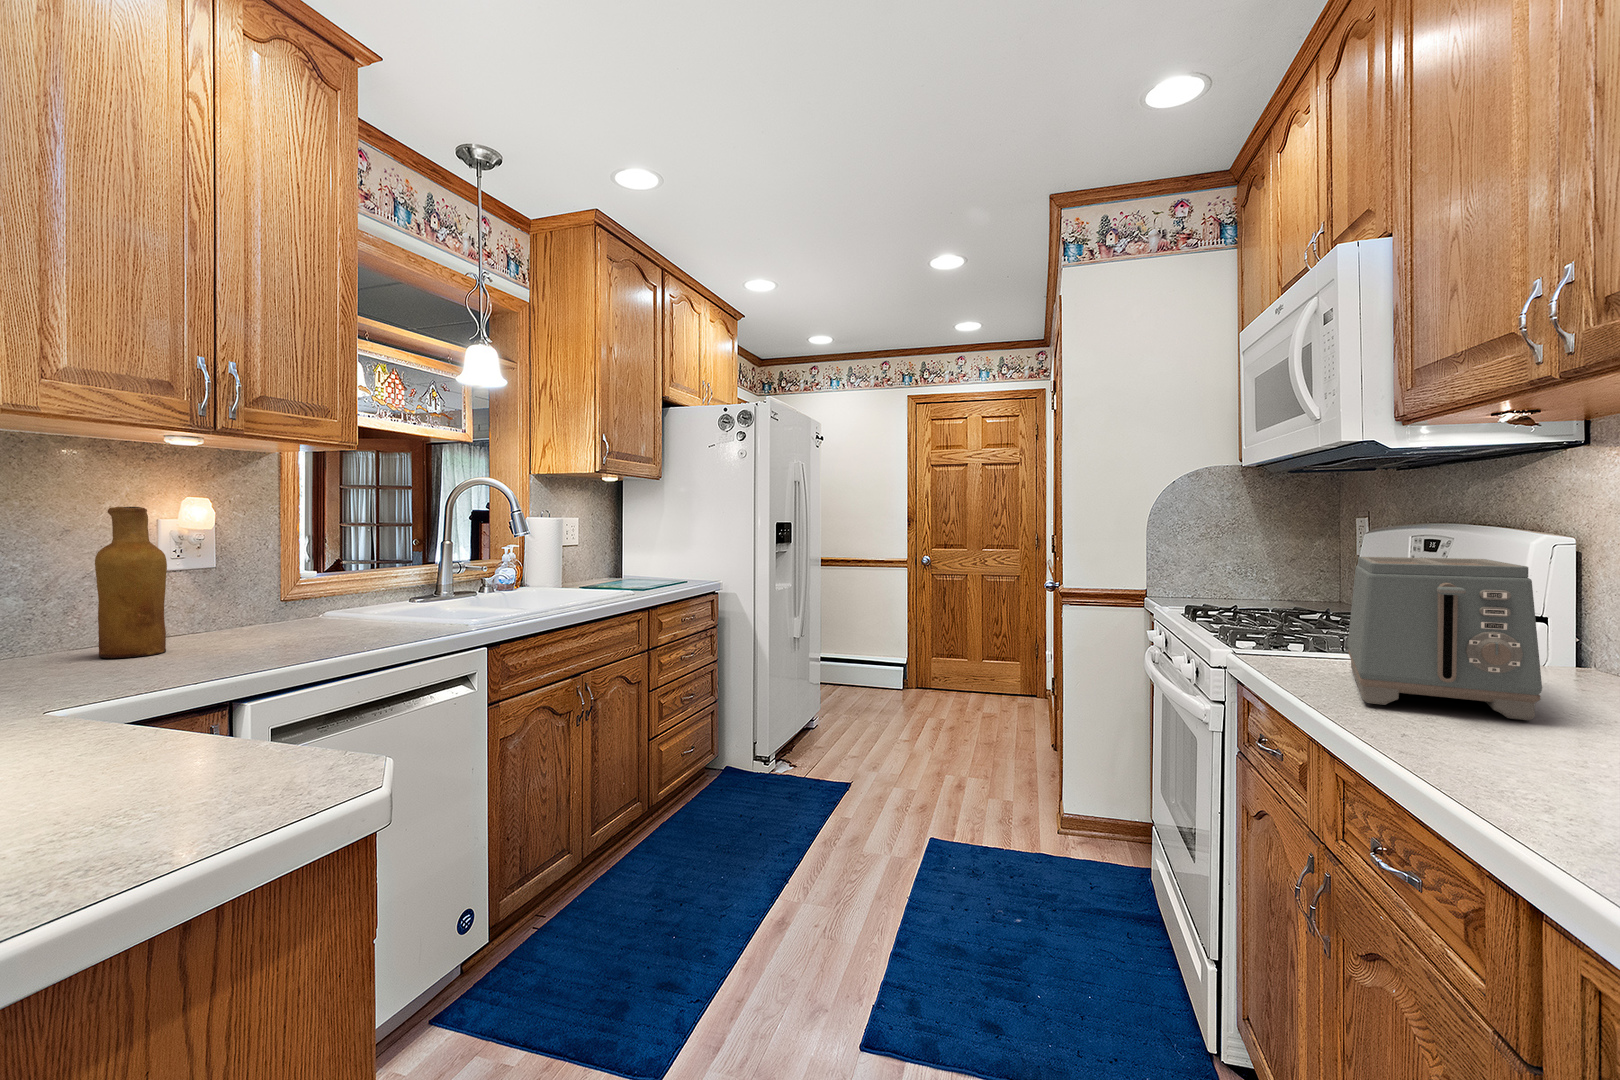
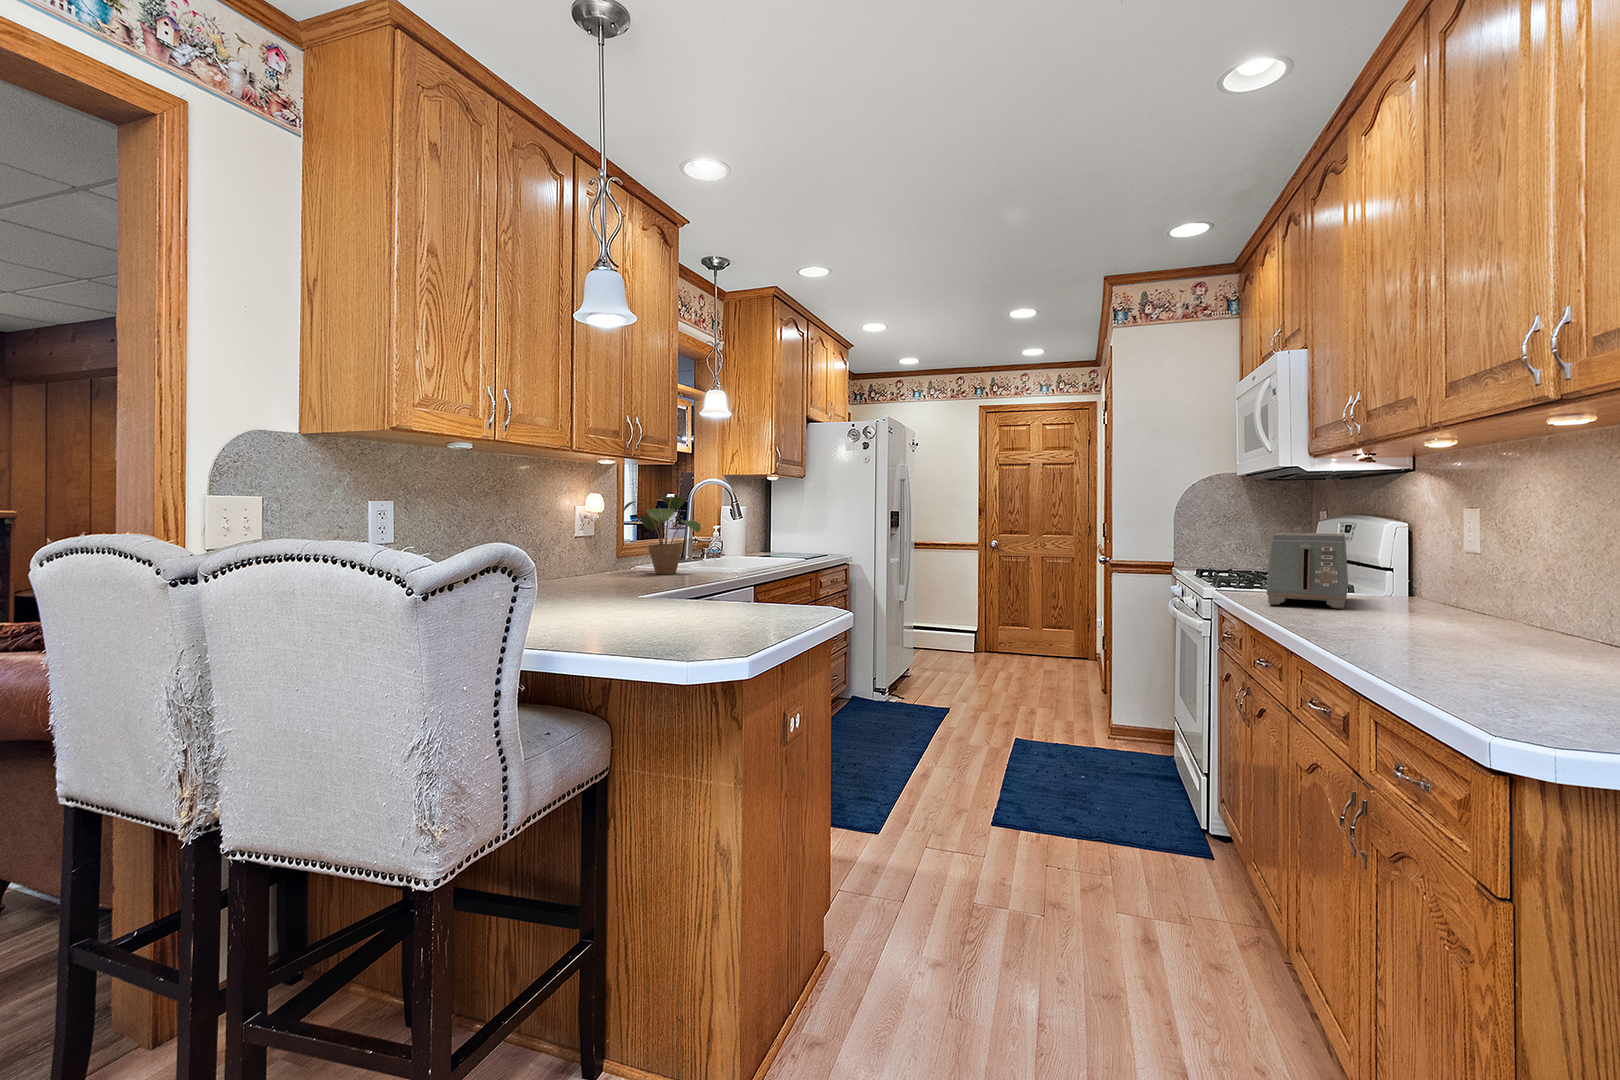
potted plant: none [299,497,422,620] -> present [624,496,701,574]
vase: present [95,507,167,658] -> none [569,503,599,587]

